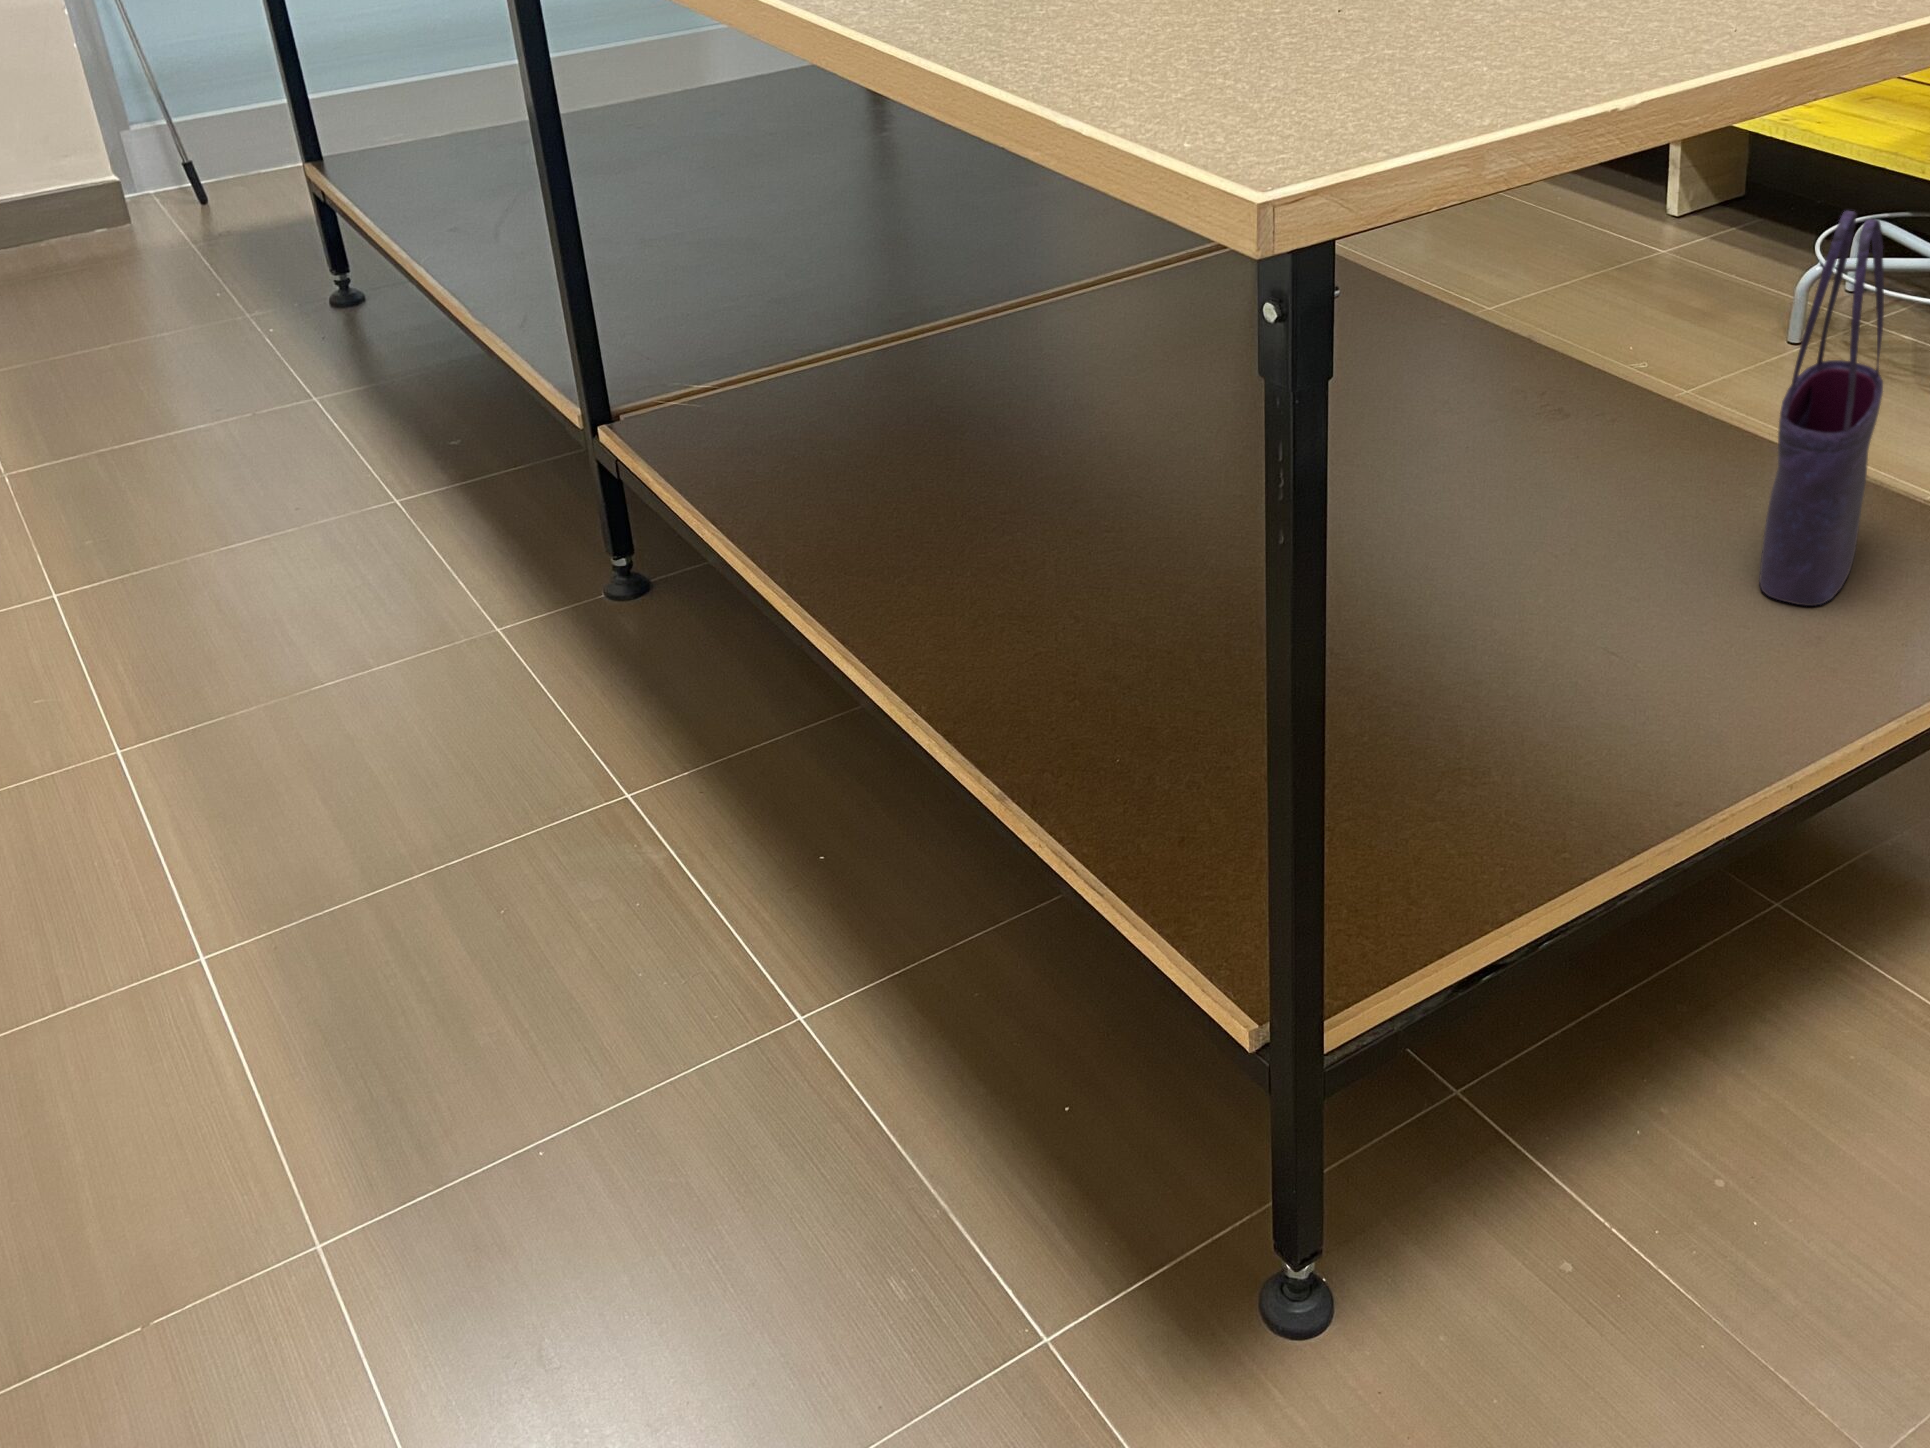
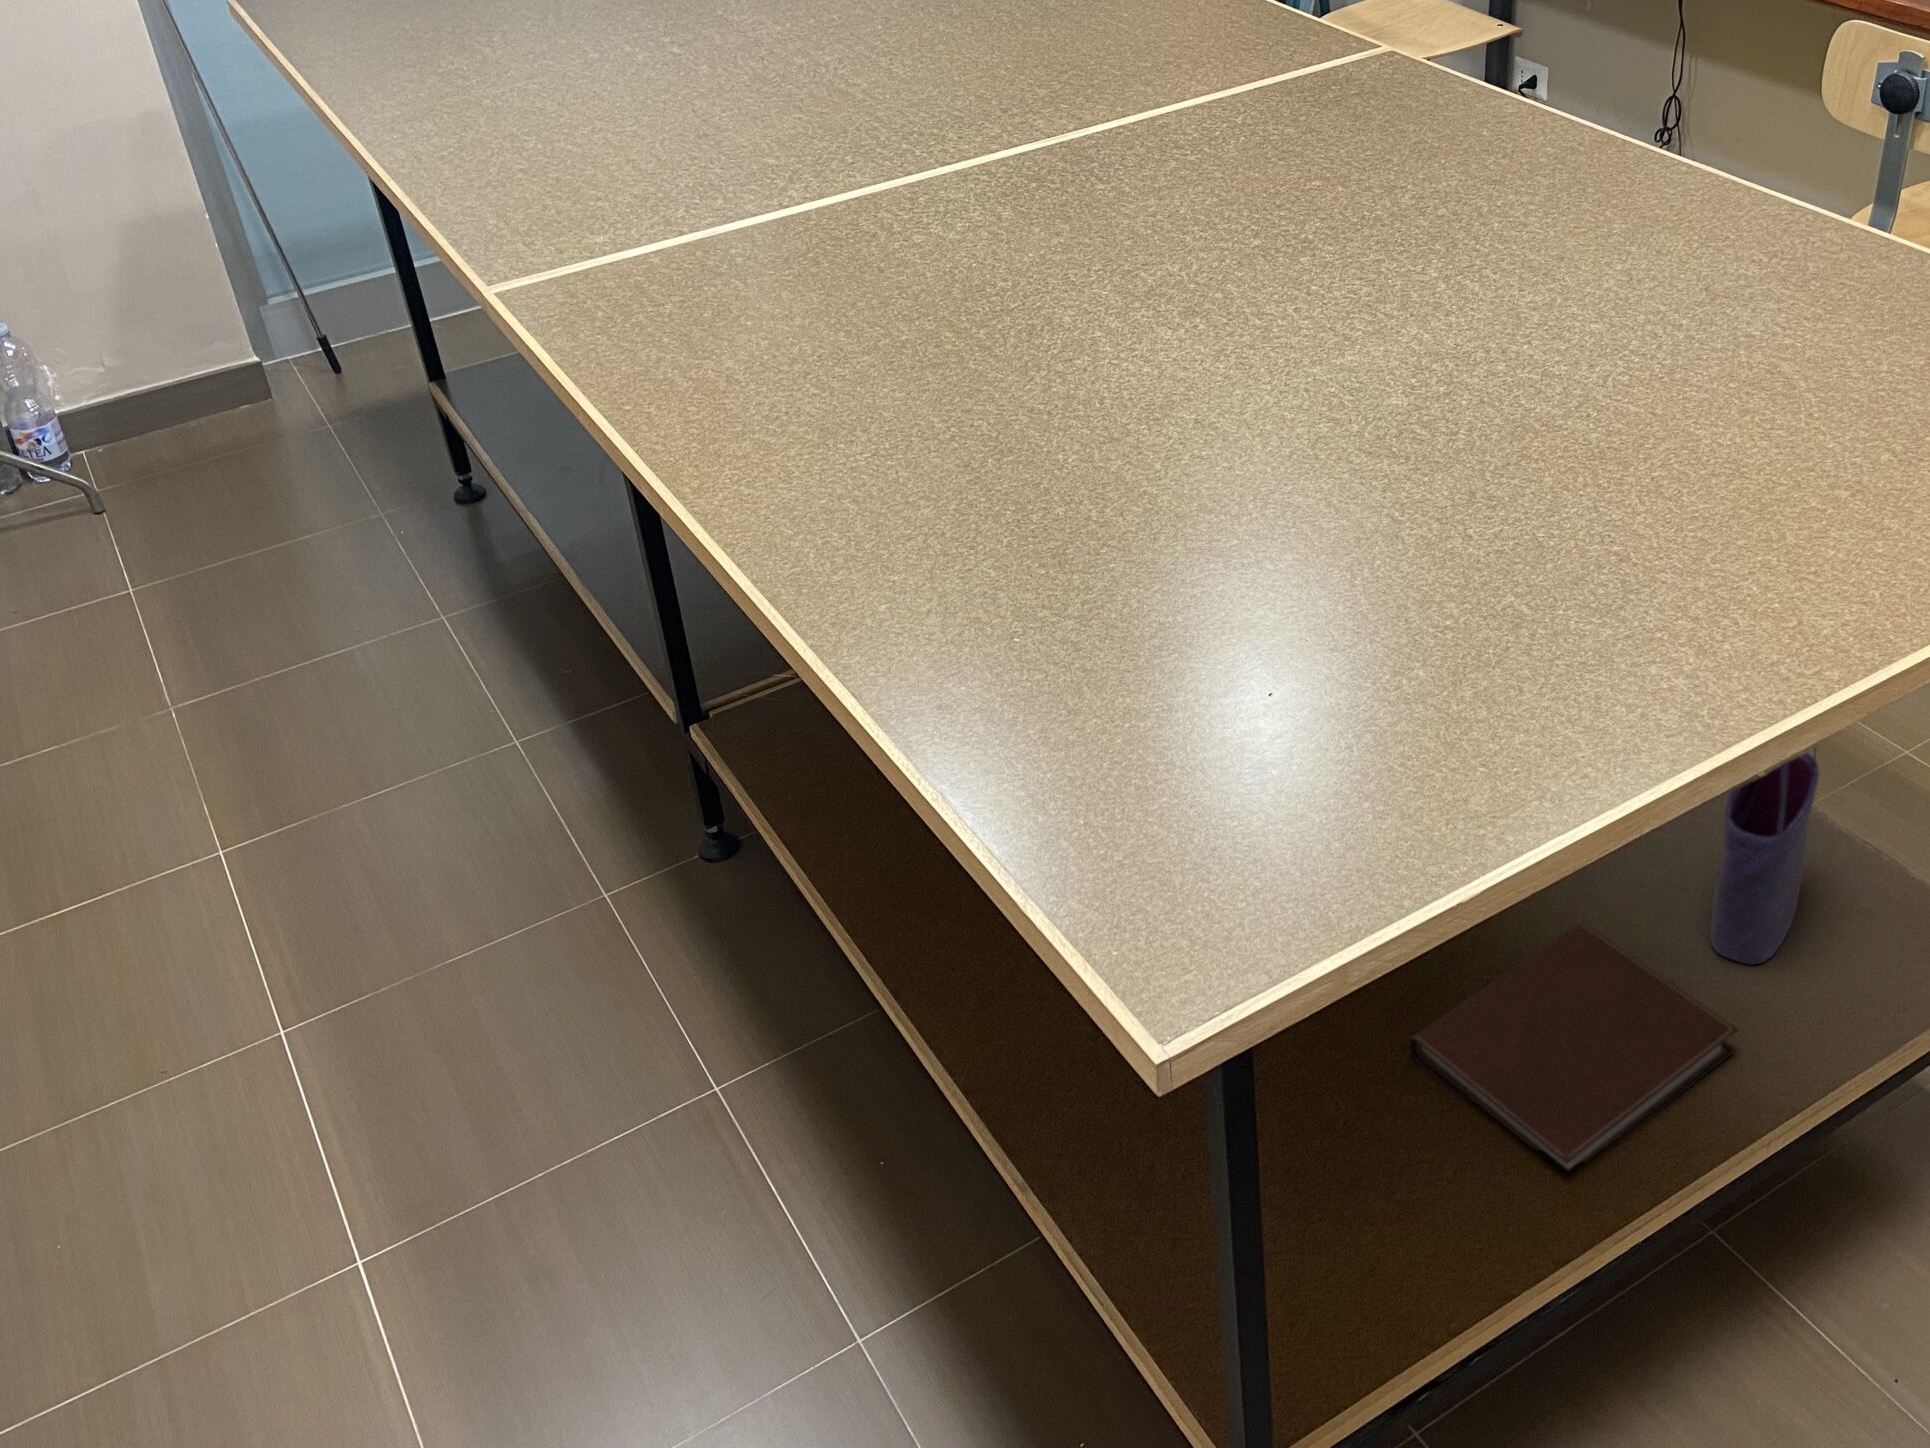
notebook: none [1422,561,1808,803] -> present [1410,922,1738,1169]

